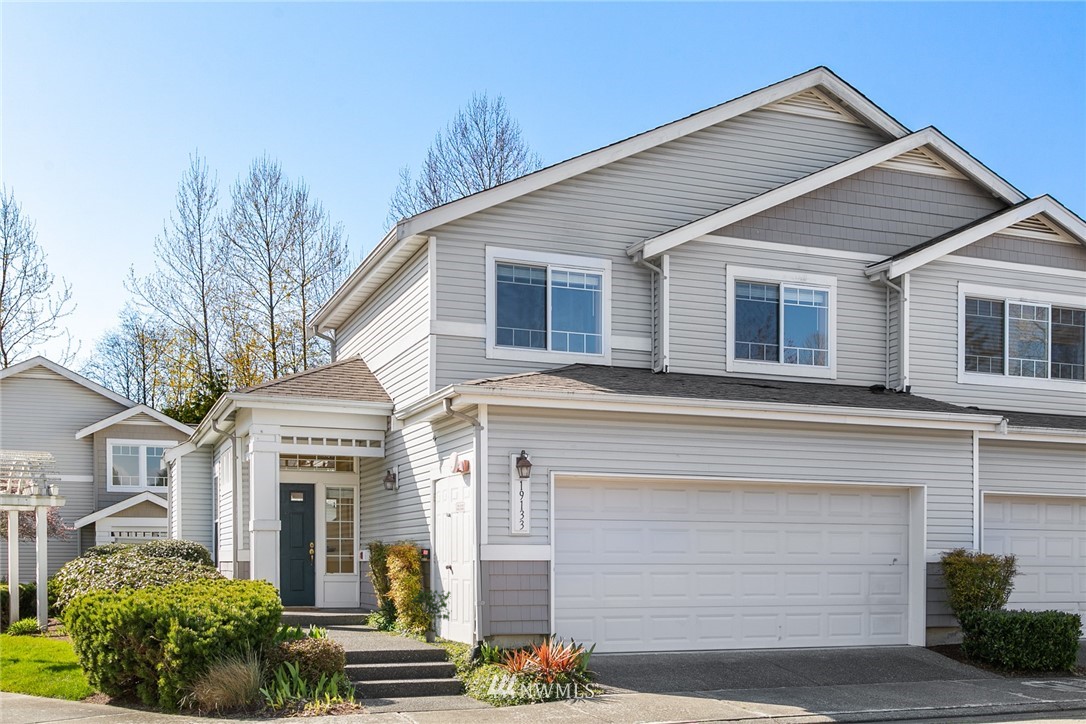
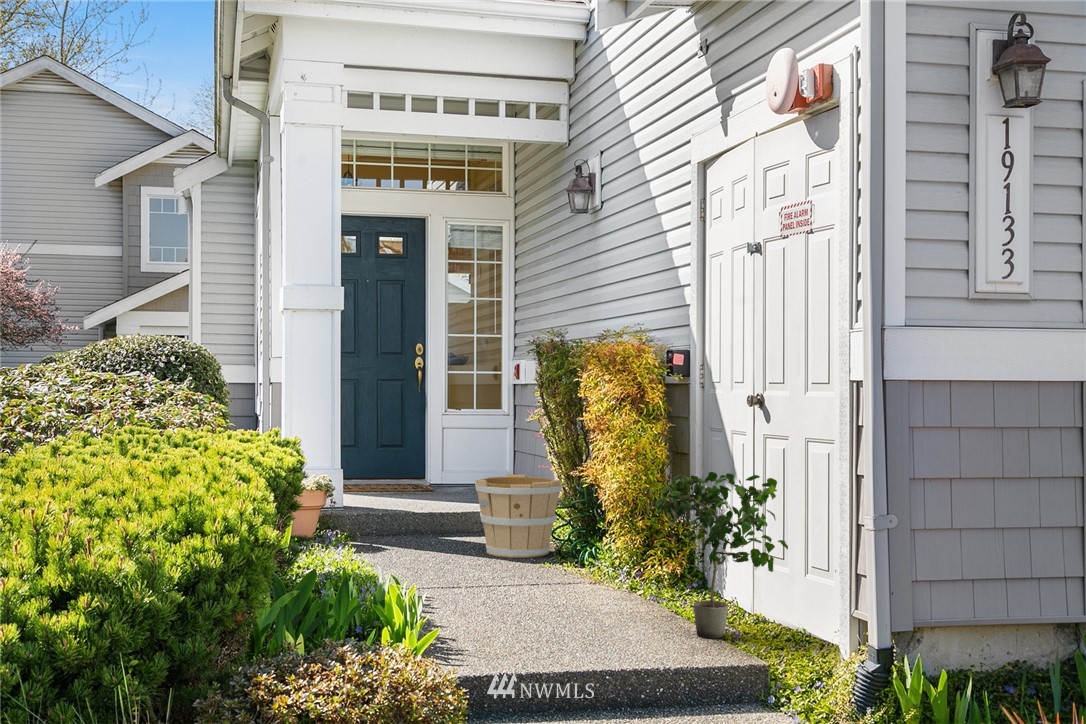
wooden bucket: none [347,600,382,632] -> present [475,474,562,558]

